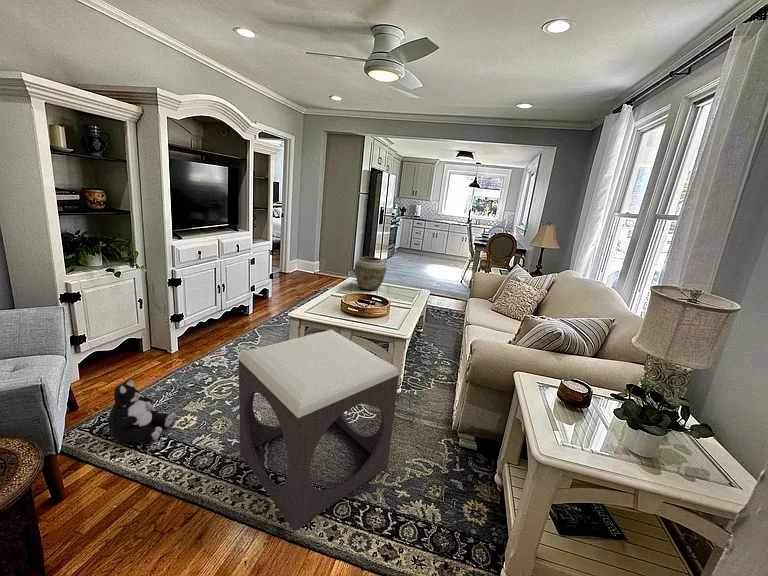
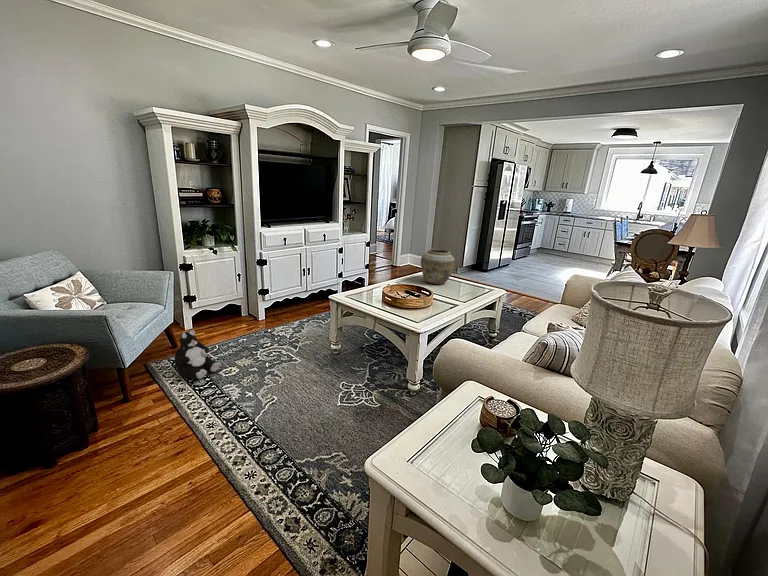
footstool: present [239,330,399,531] -> none [226,310,353,475]

